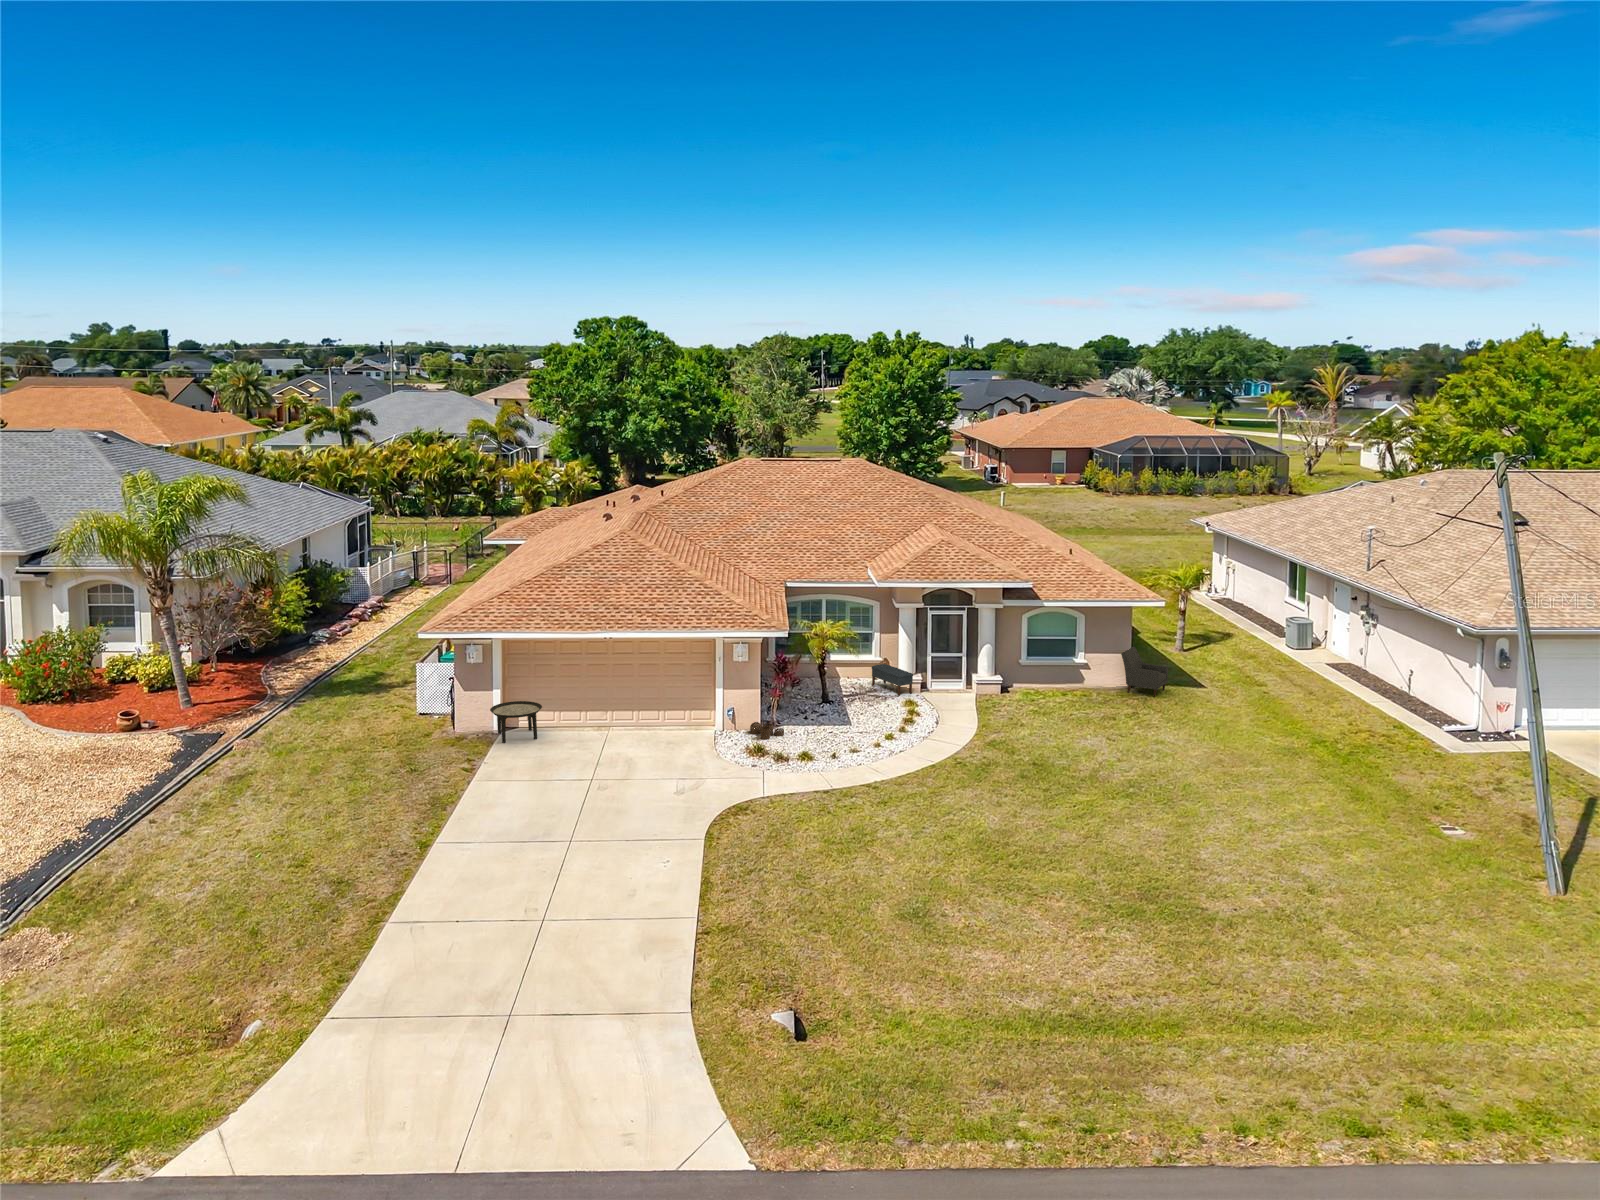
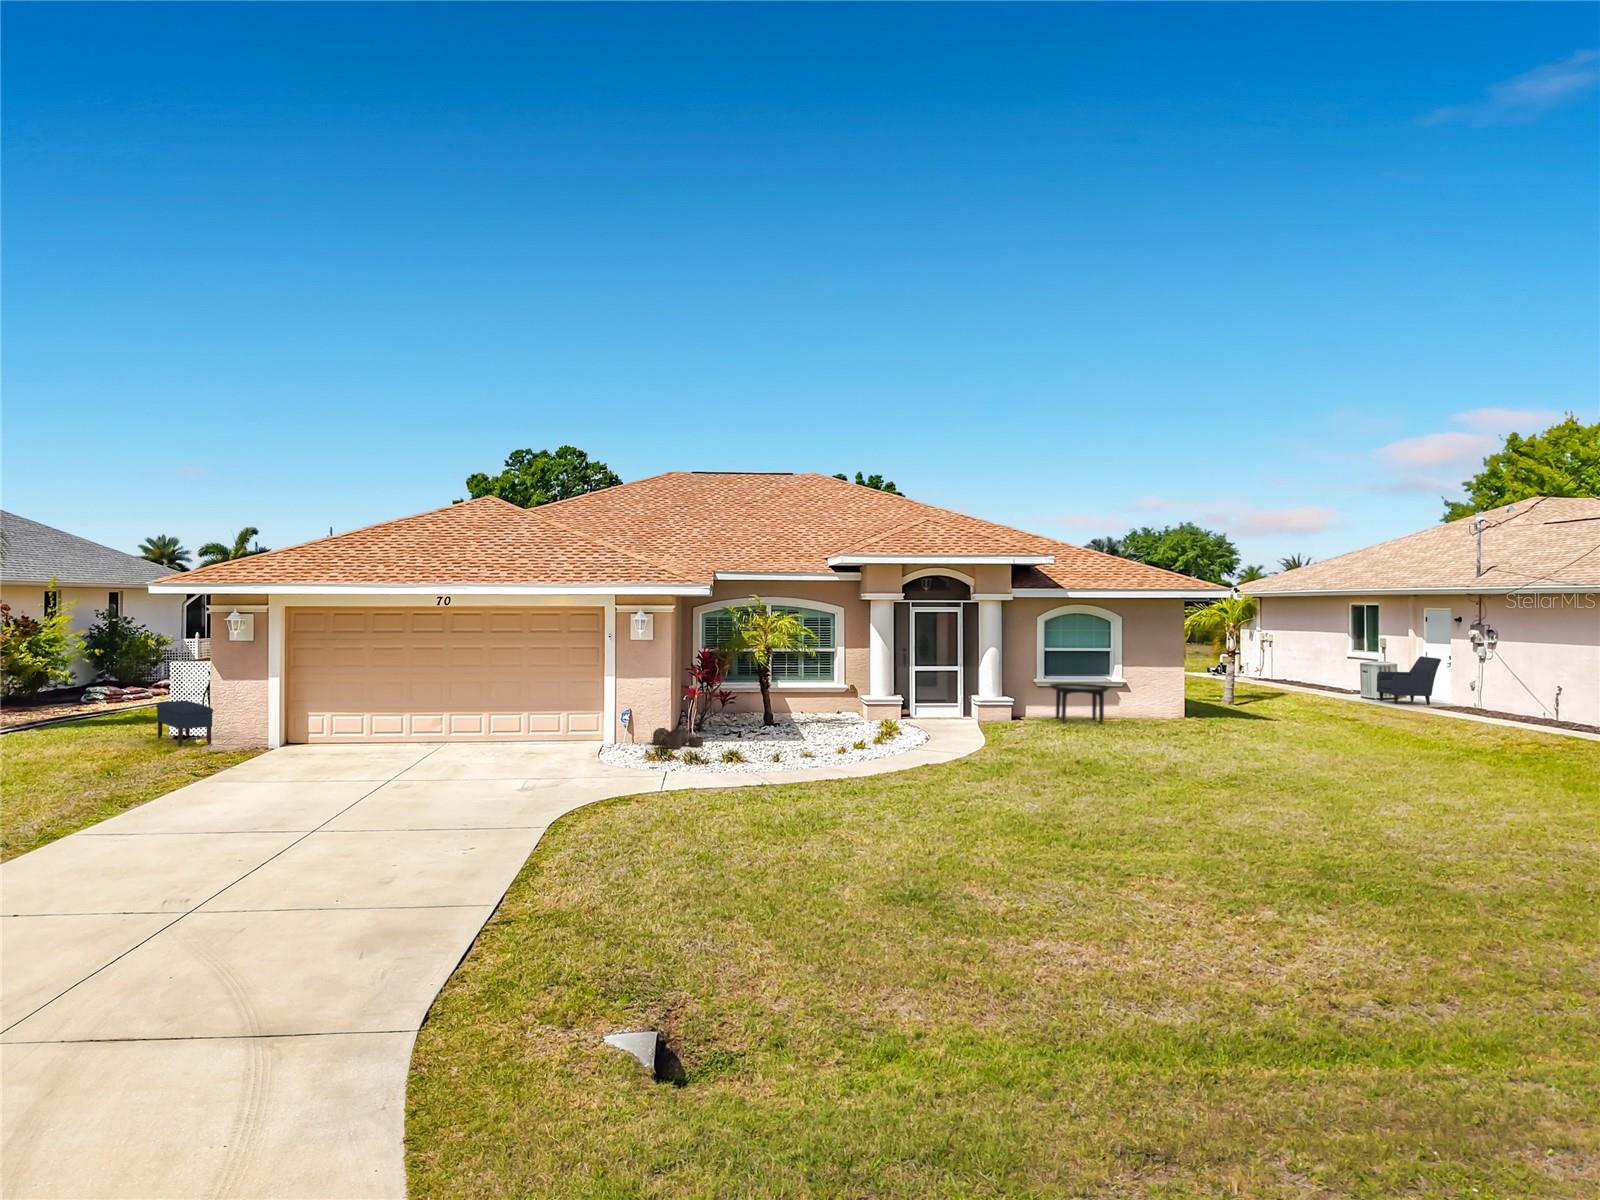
chair: present [1121,647,1168,697] -> present [1377,656,1441,705]
bench: present [872,664,913,696] -> present [156,701,213,747]
round table: present [490,701,542,743] -> present [1049,683,1110,724]

